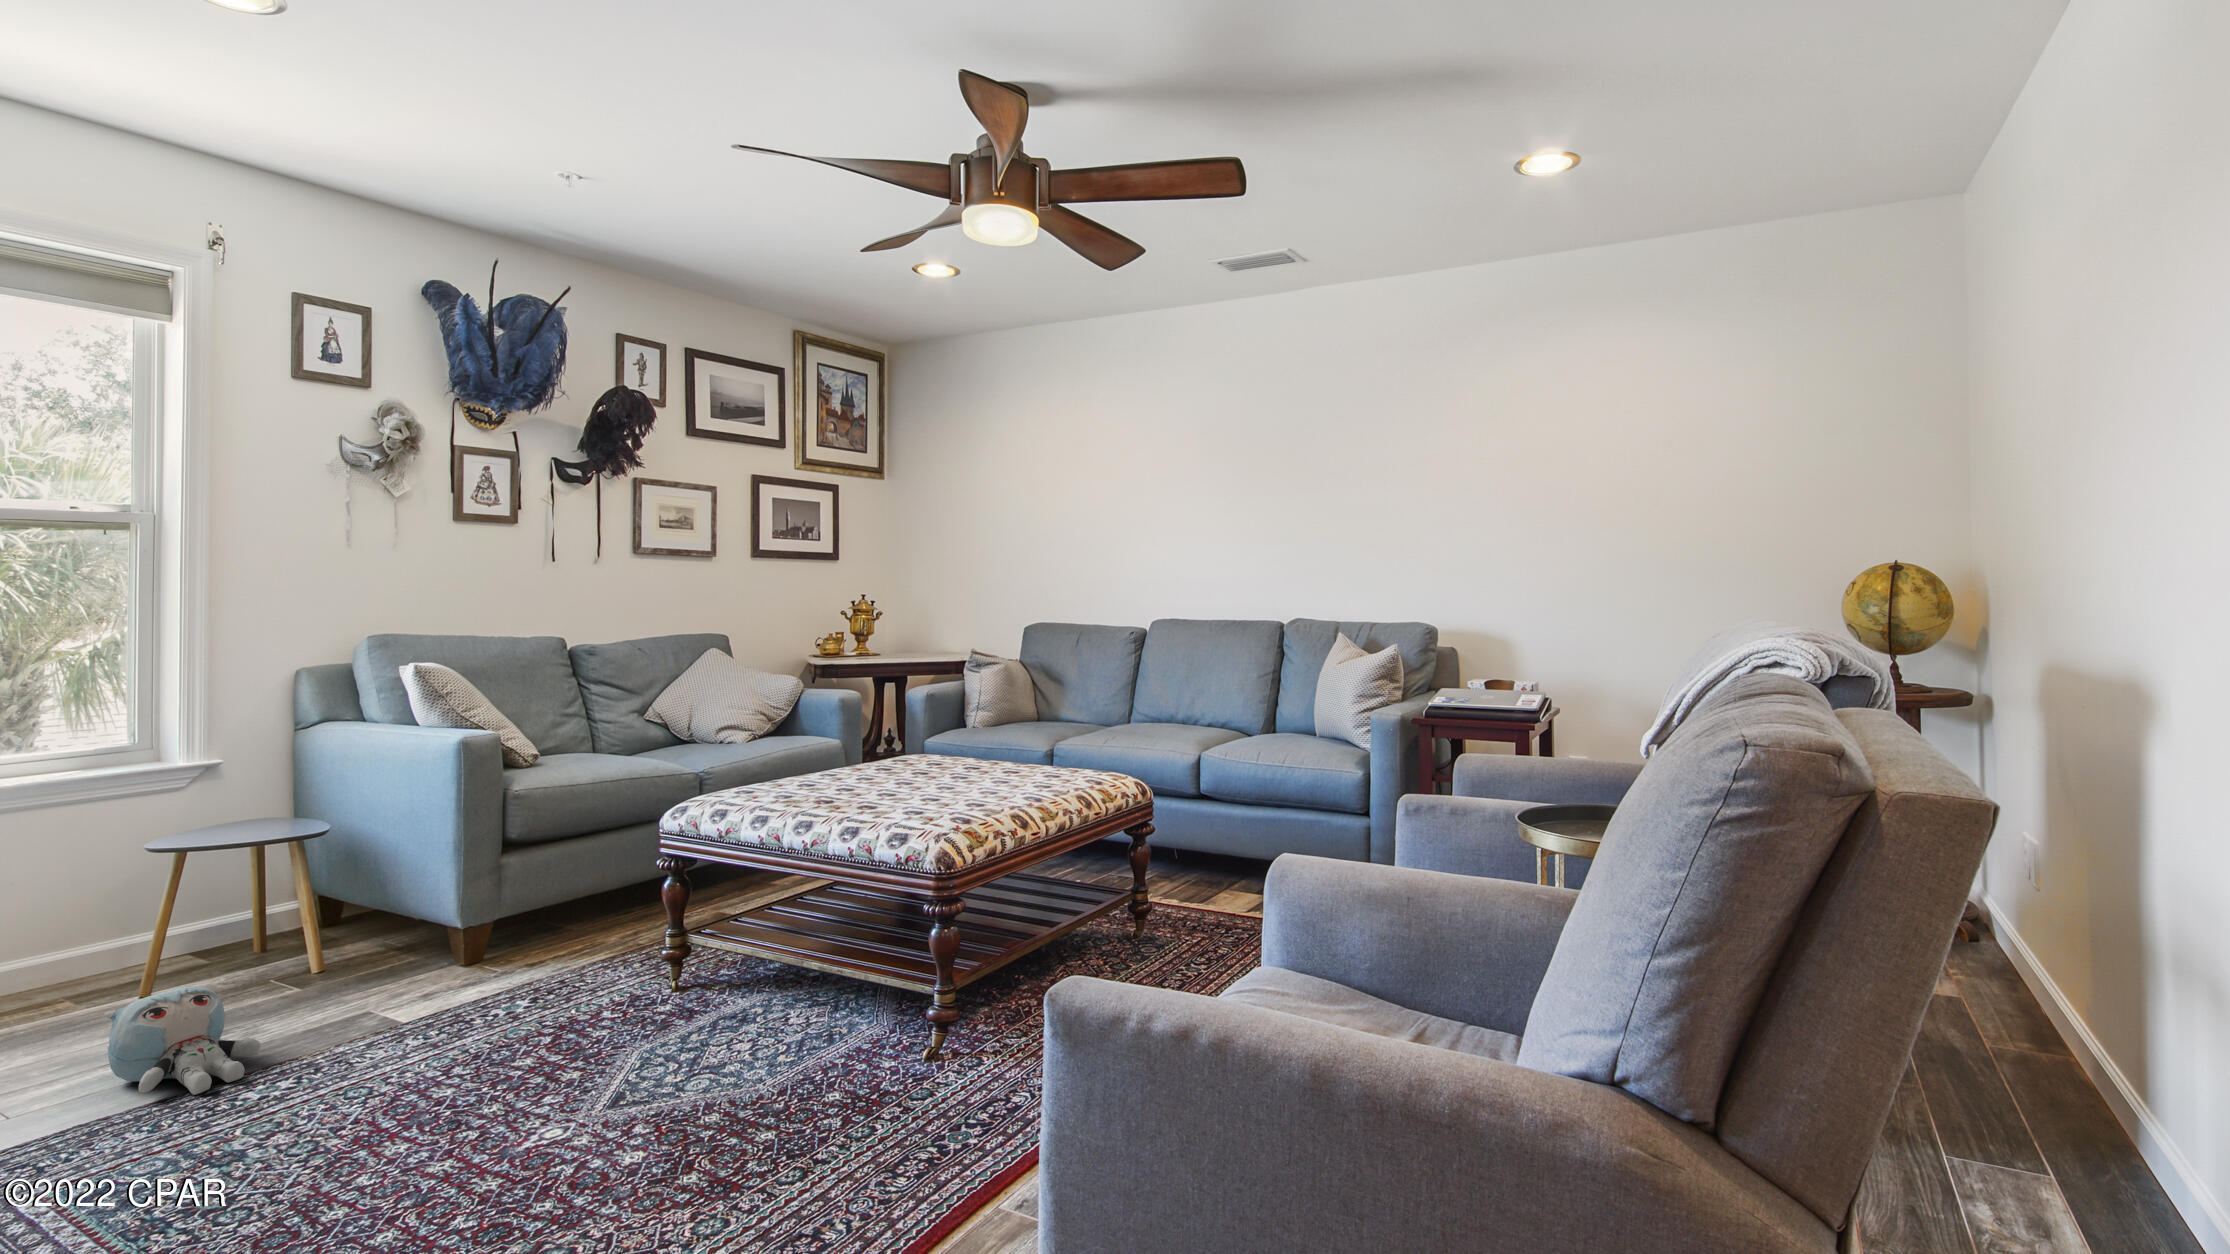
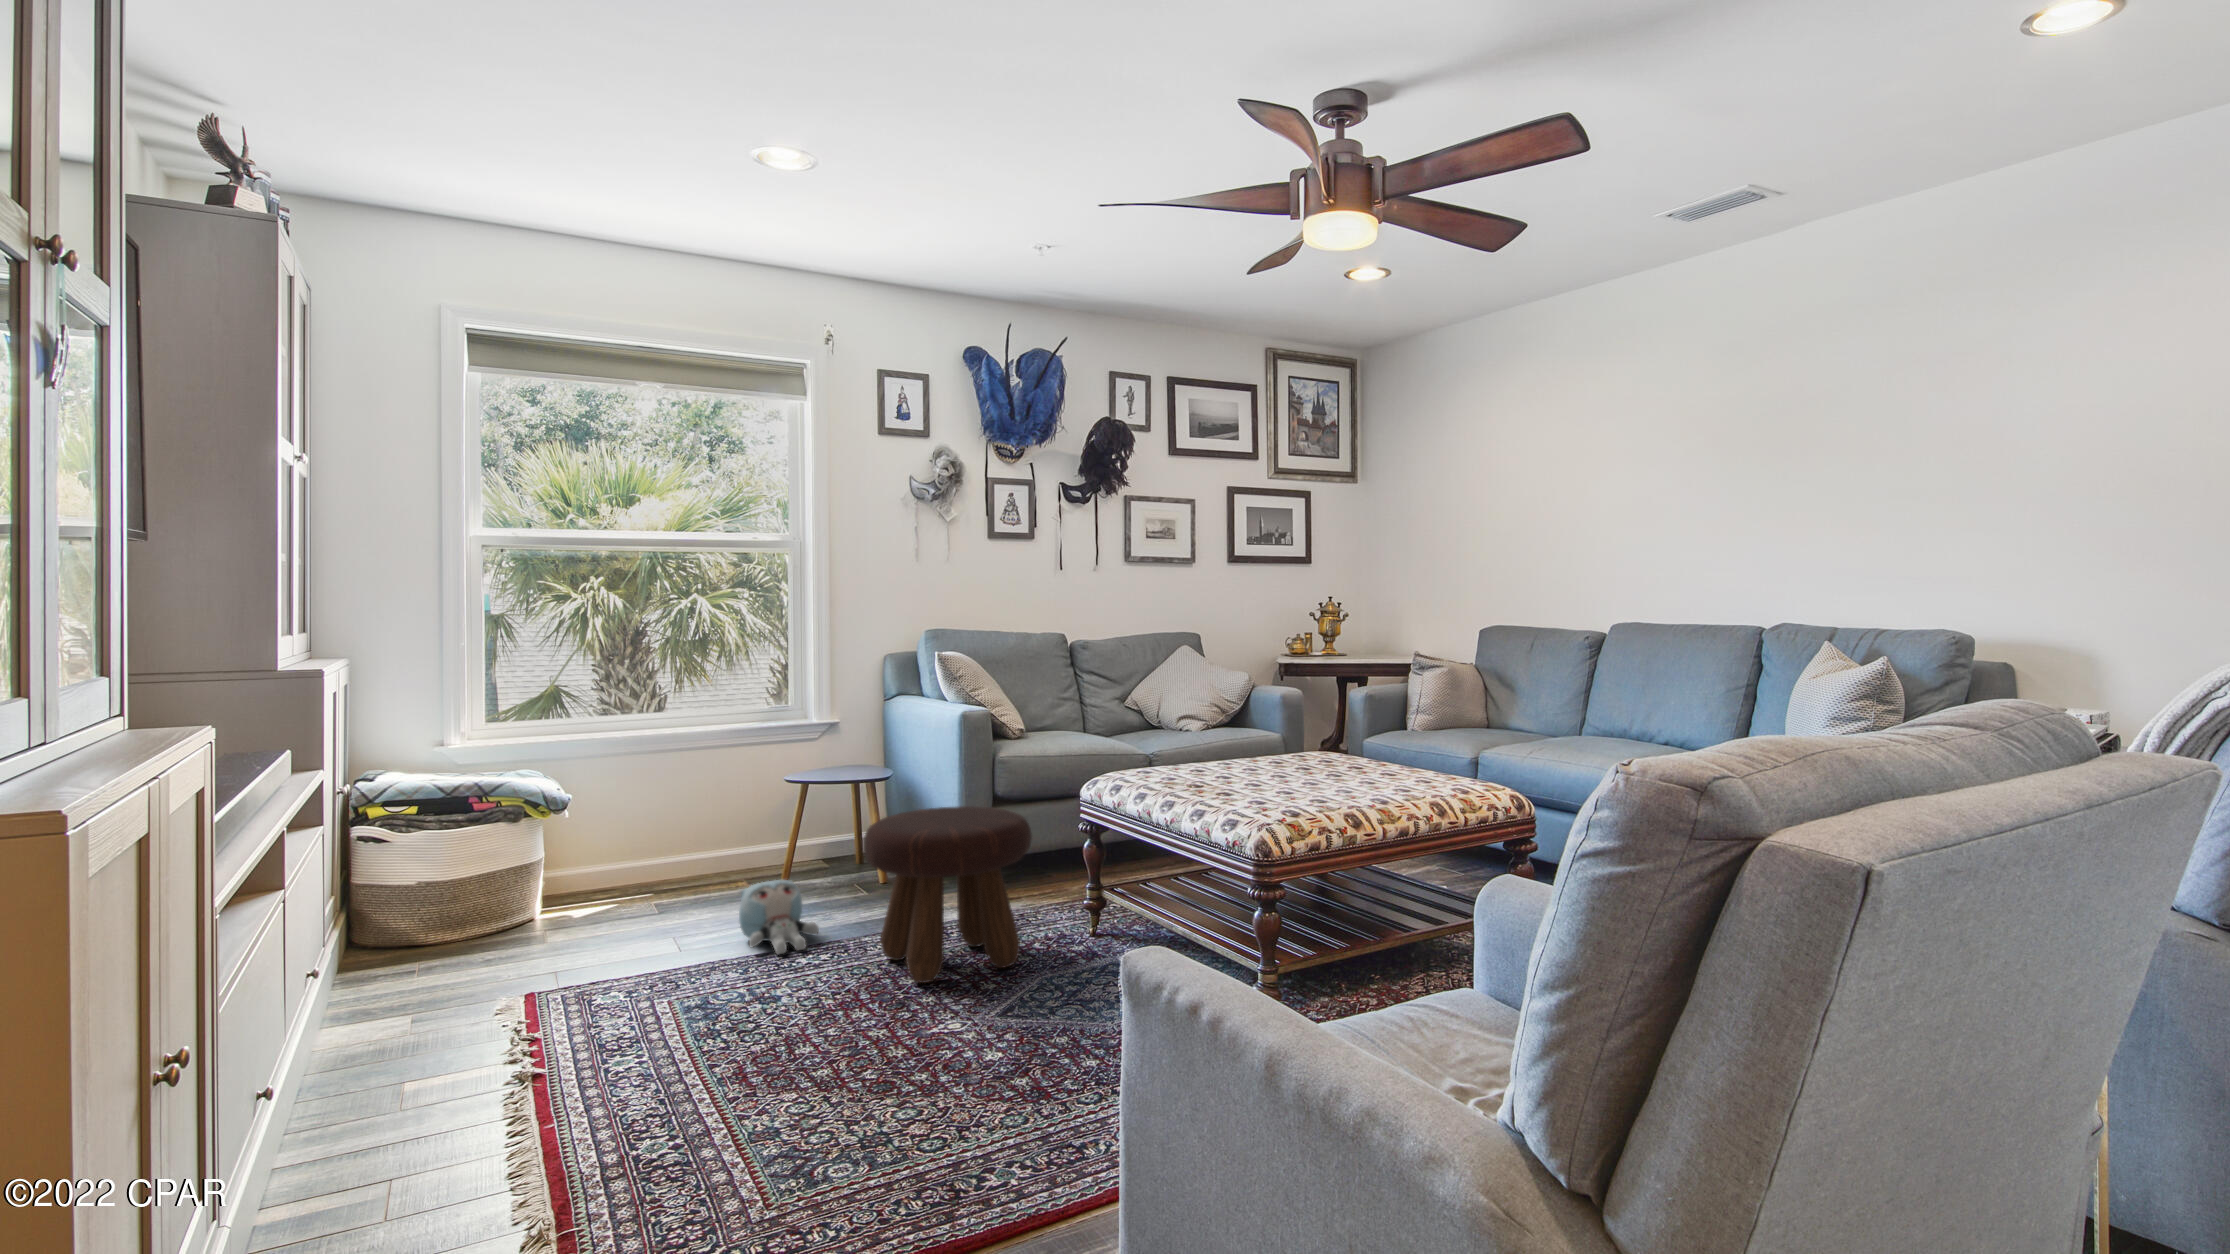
footstool: none [363,850,614,1089] -> present [864,806,1032,983]

